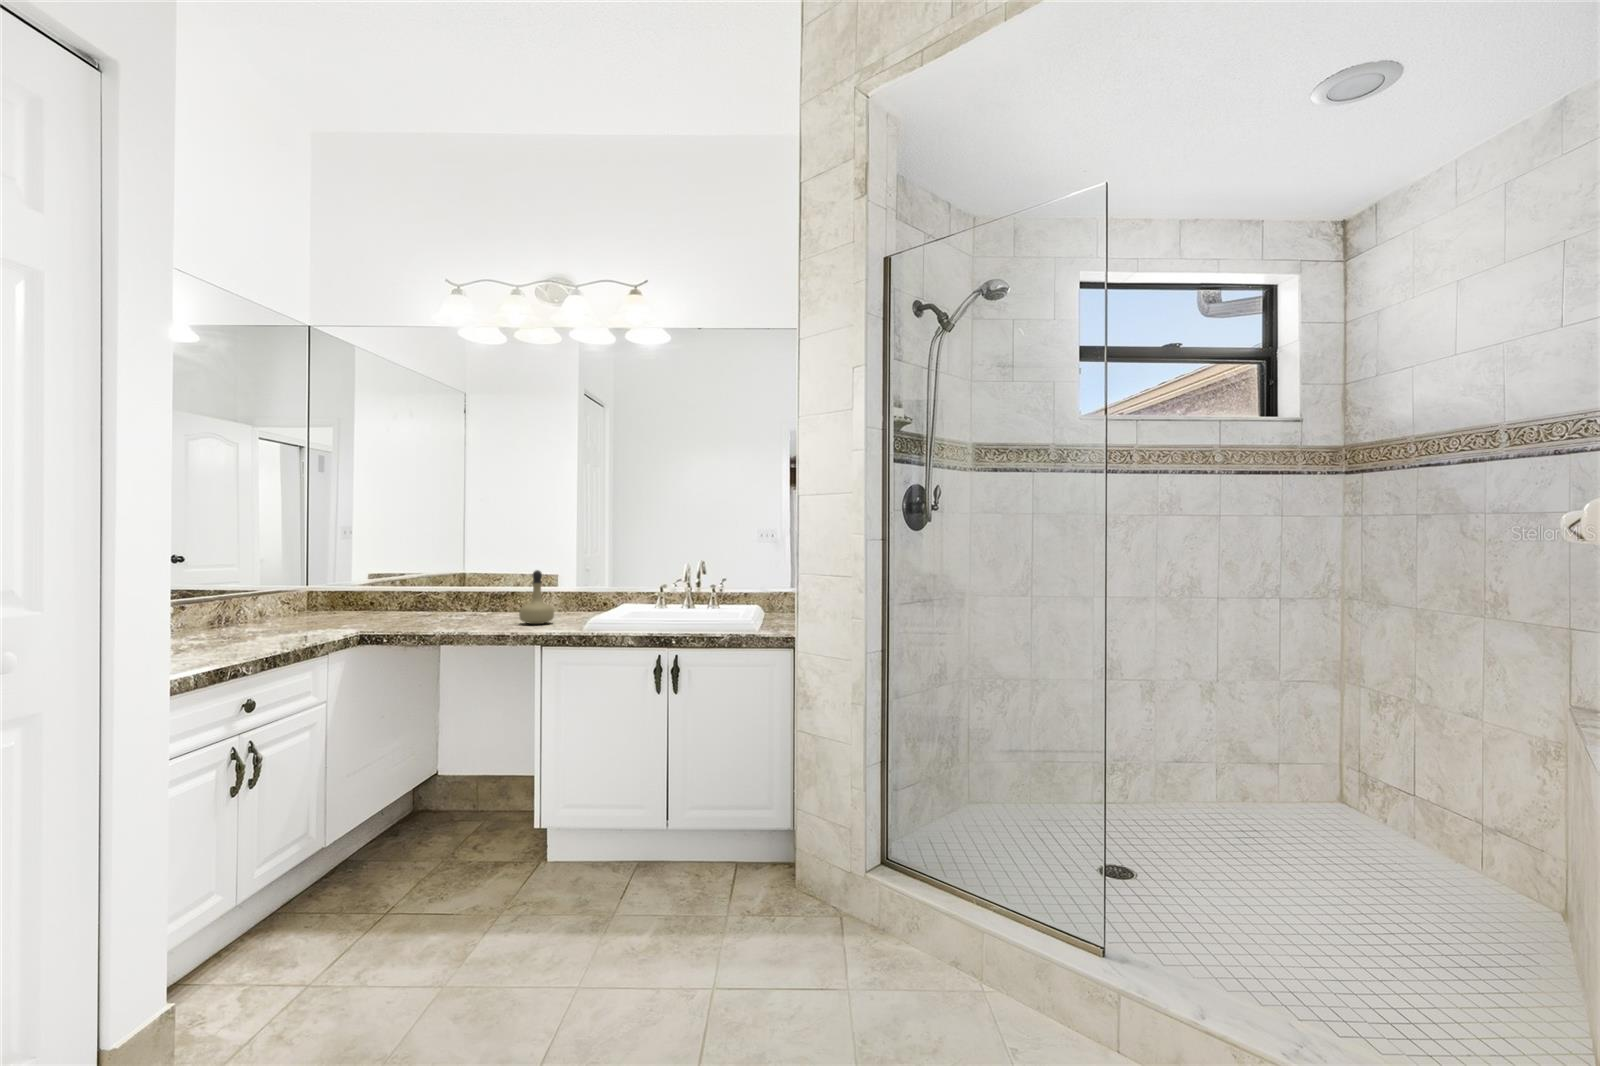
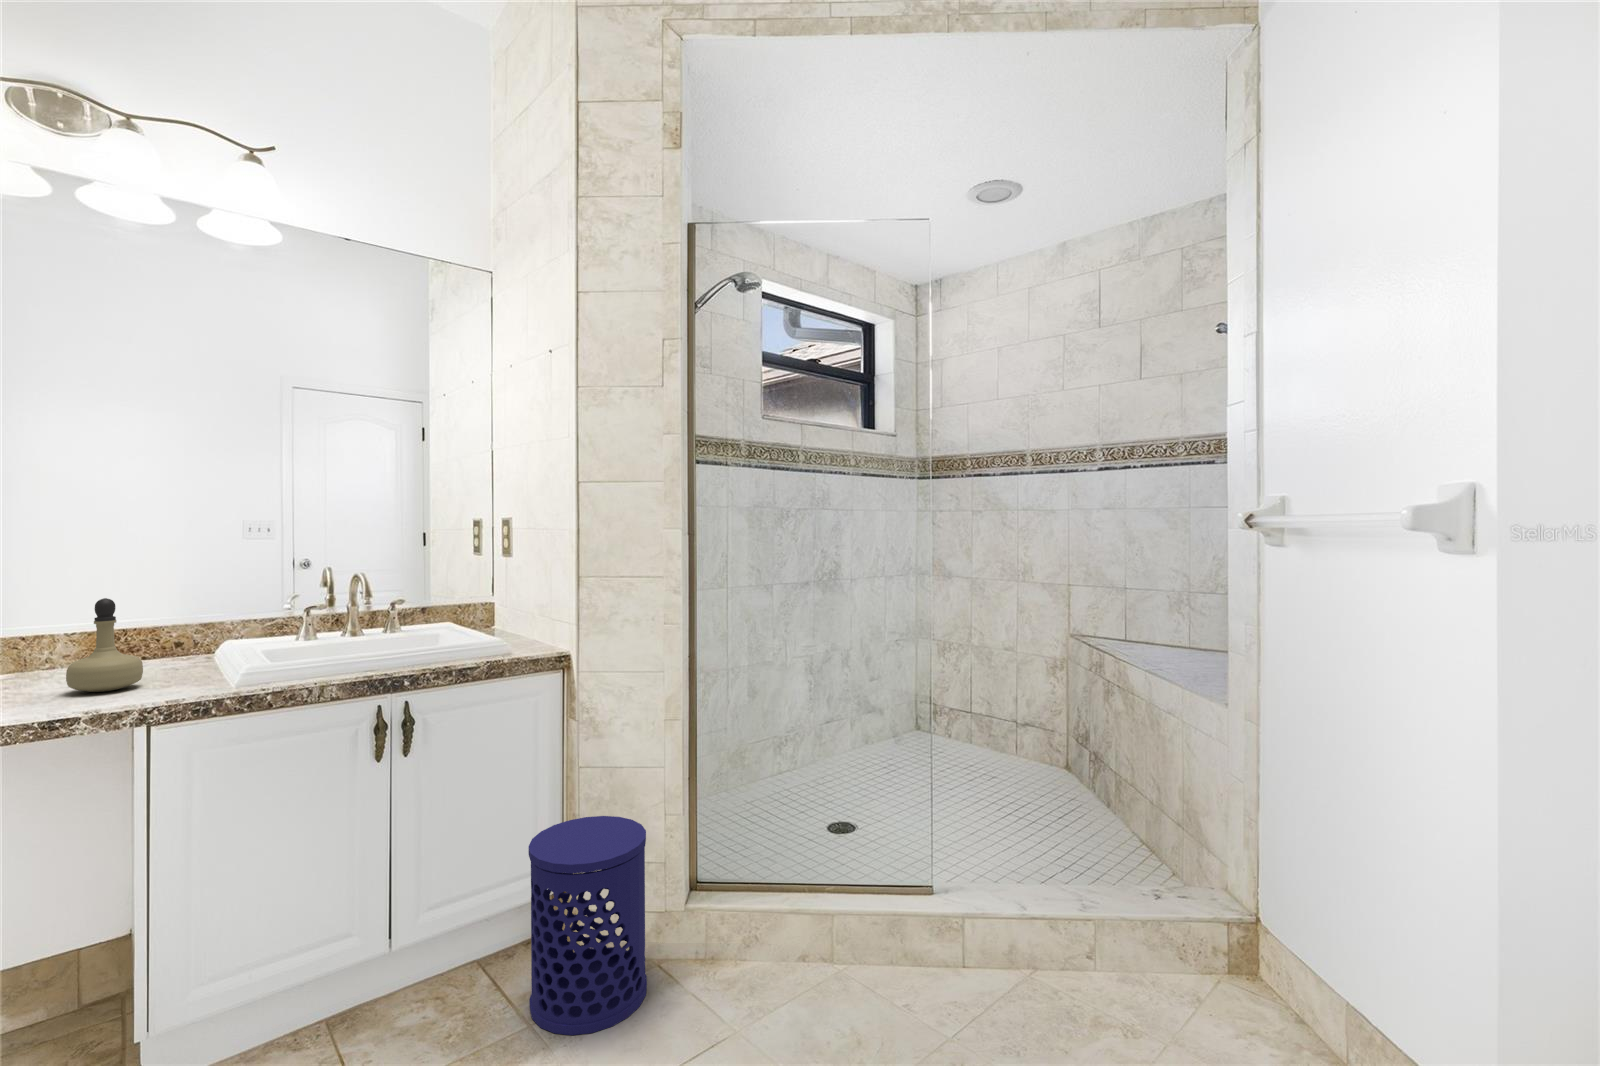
waste bin: none [720,771,815,940] -> present [529,816,647,1035]

